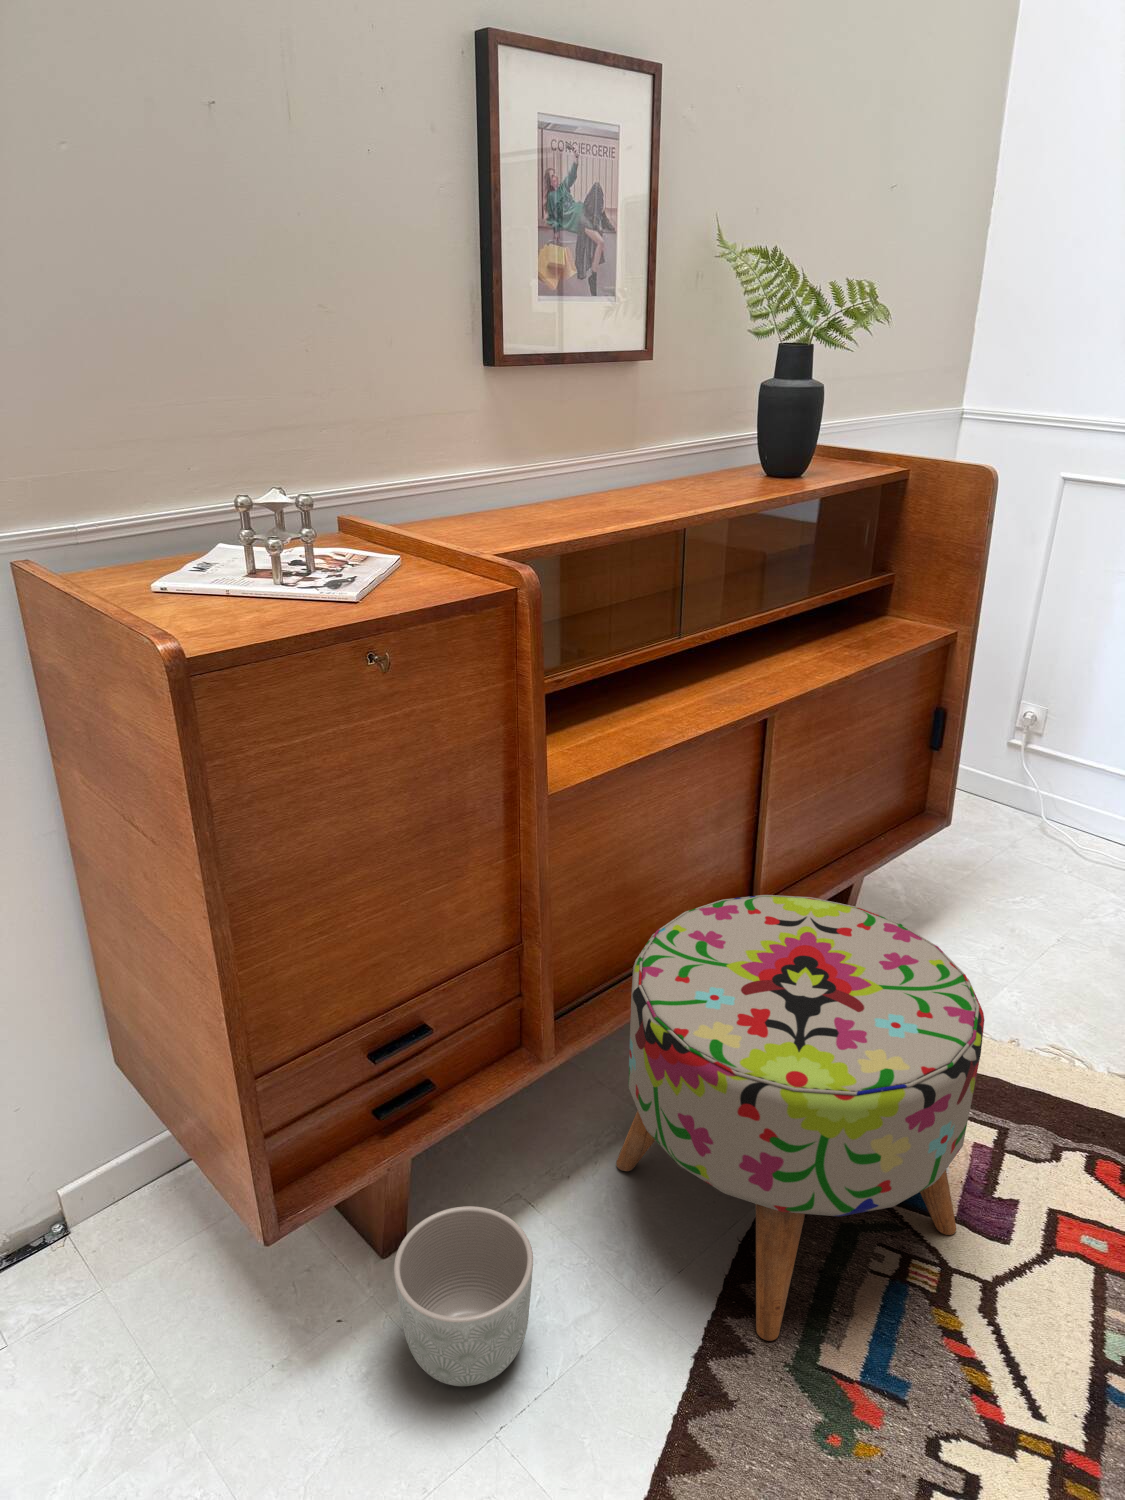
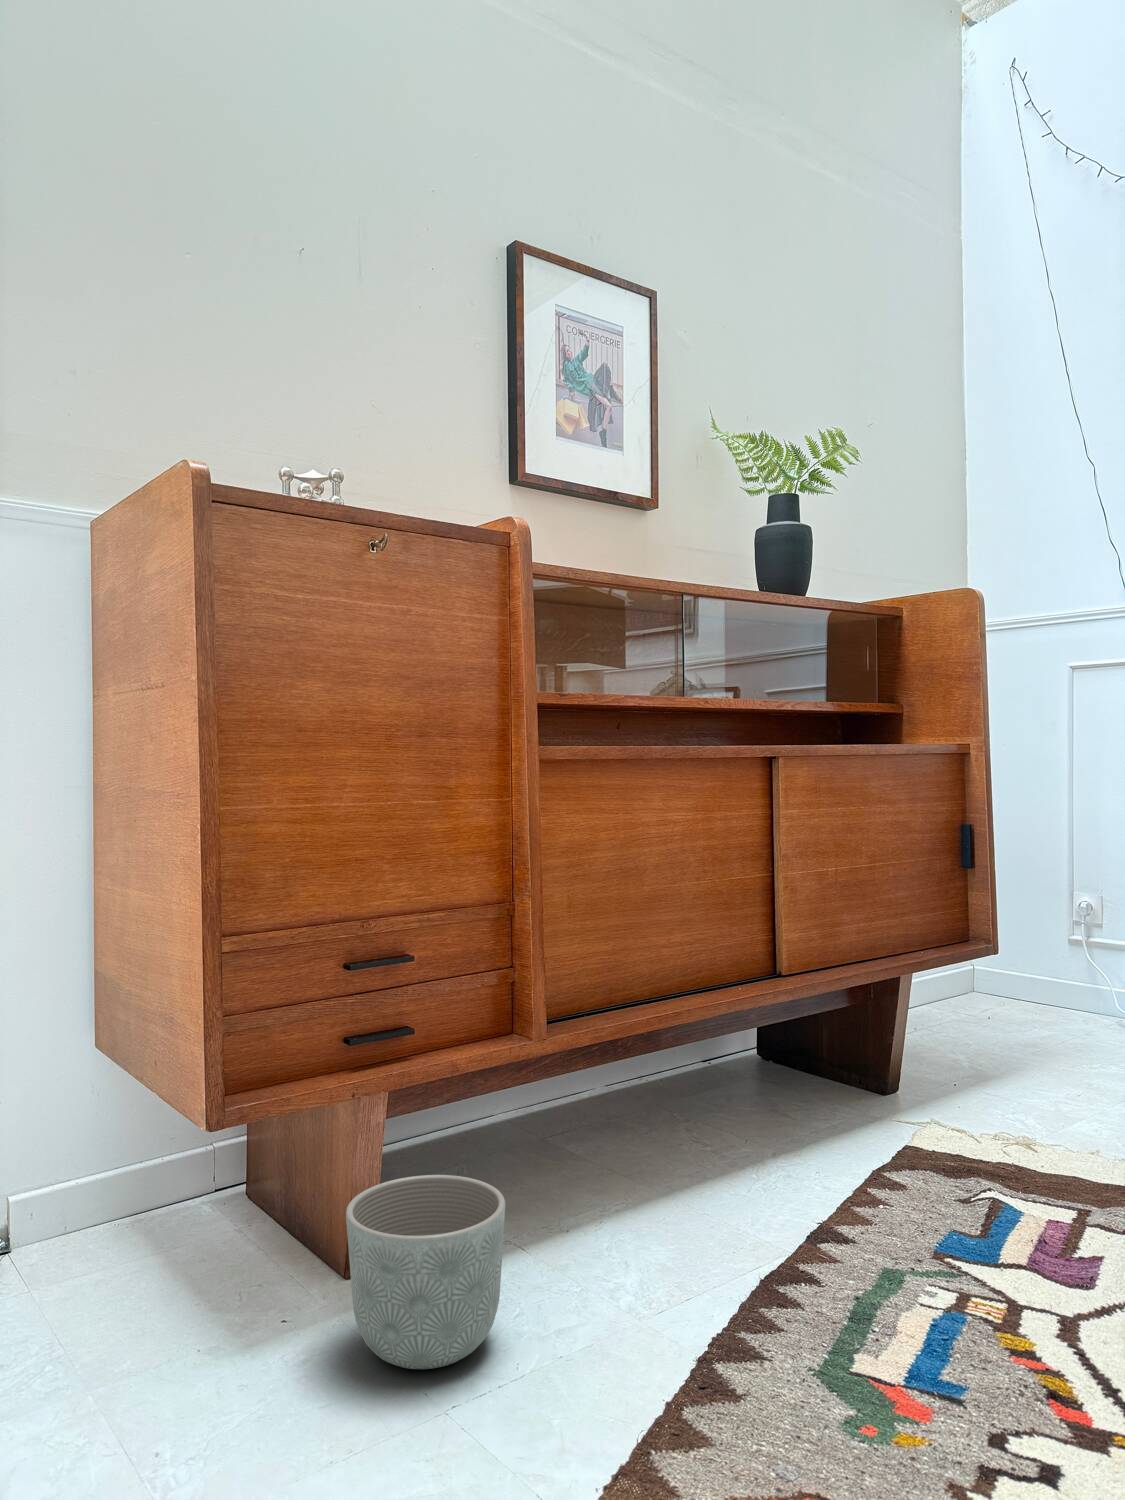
ottoman: present [616,895,984,1341] -> none [624,923,1027,1352]

